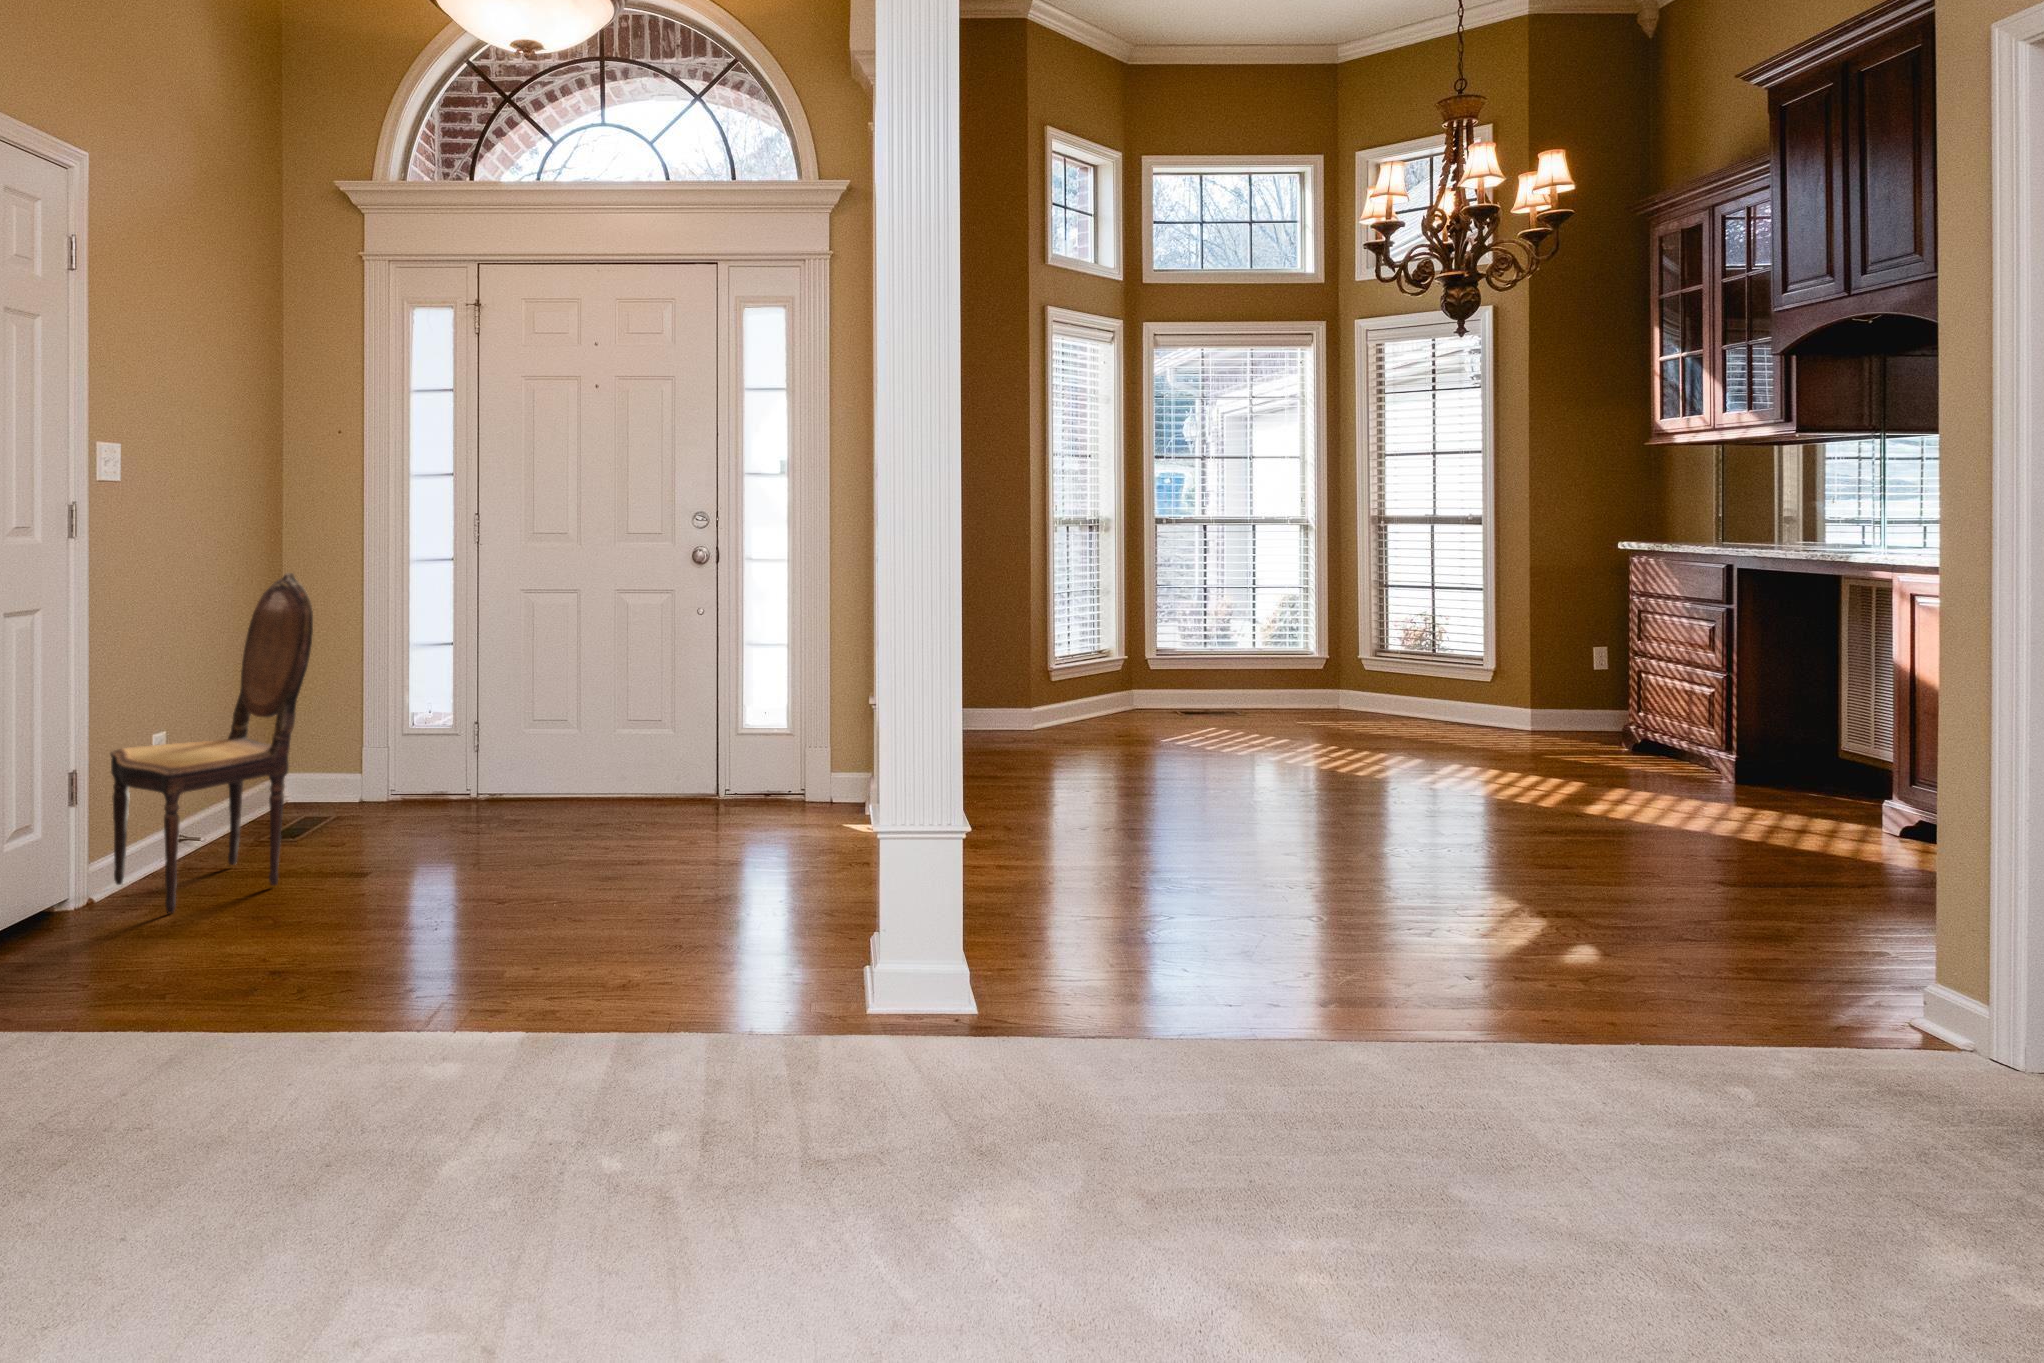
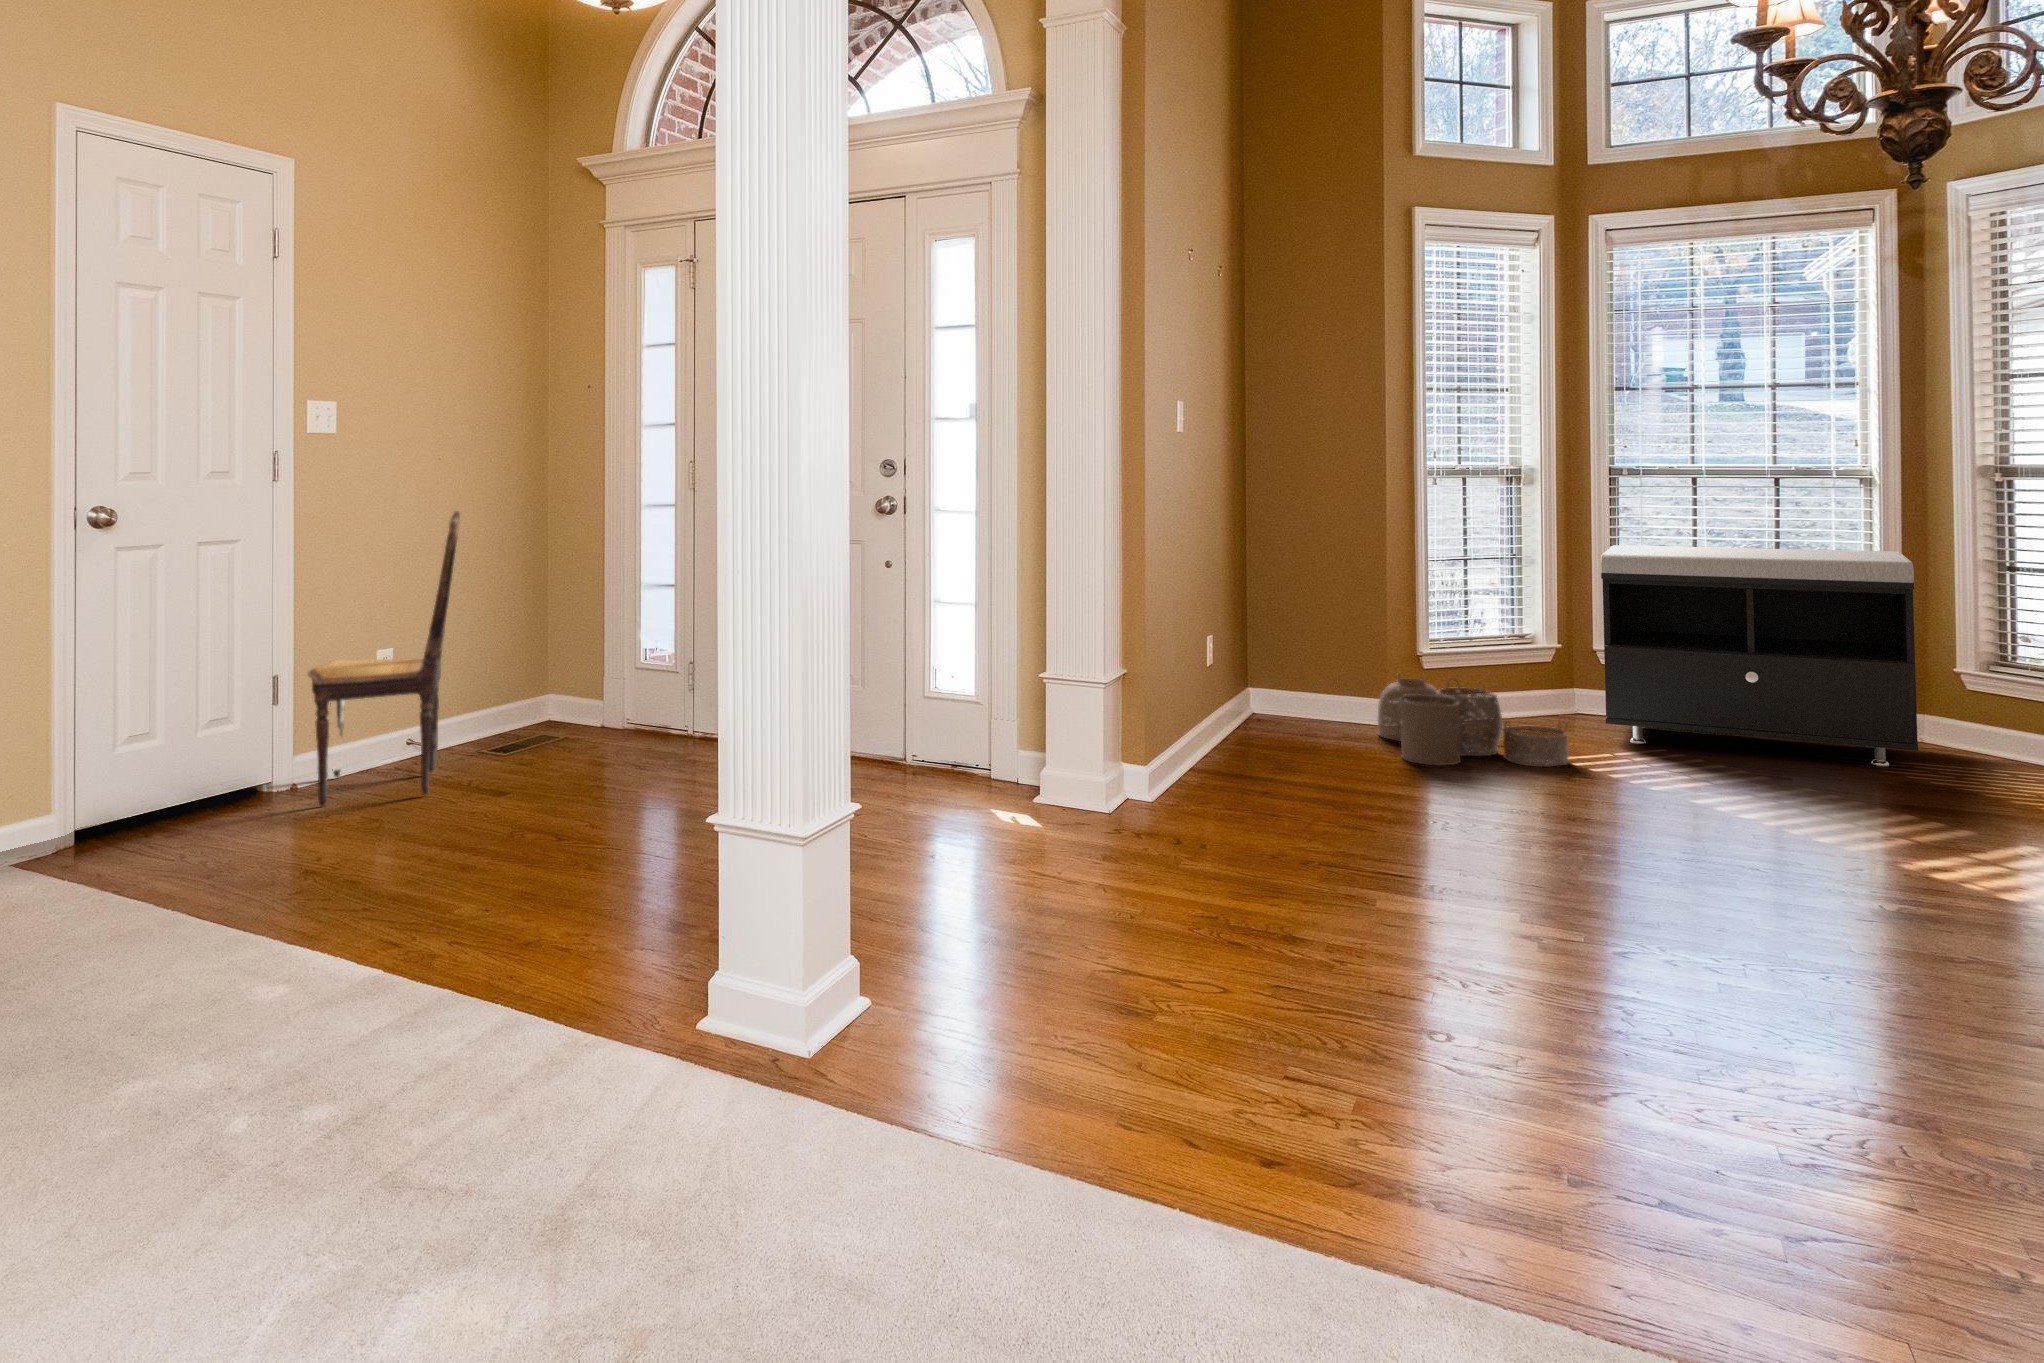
storage bench: none [1153,574,1355,723] -> present [1601,545,1918,767]
woven basket: none [1019,682,1168,752] -> present [1377,678,1569,767]

